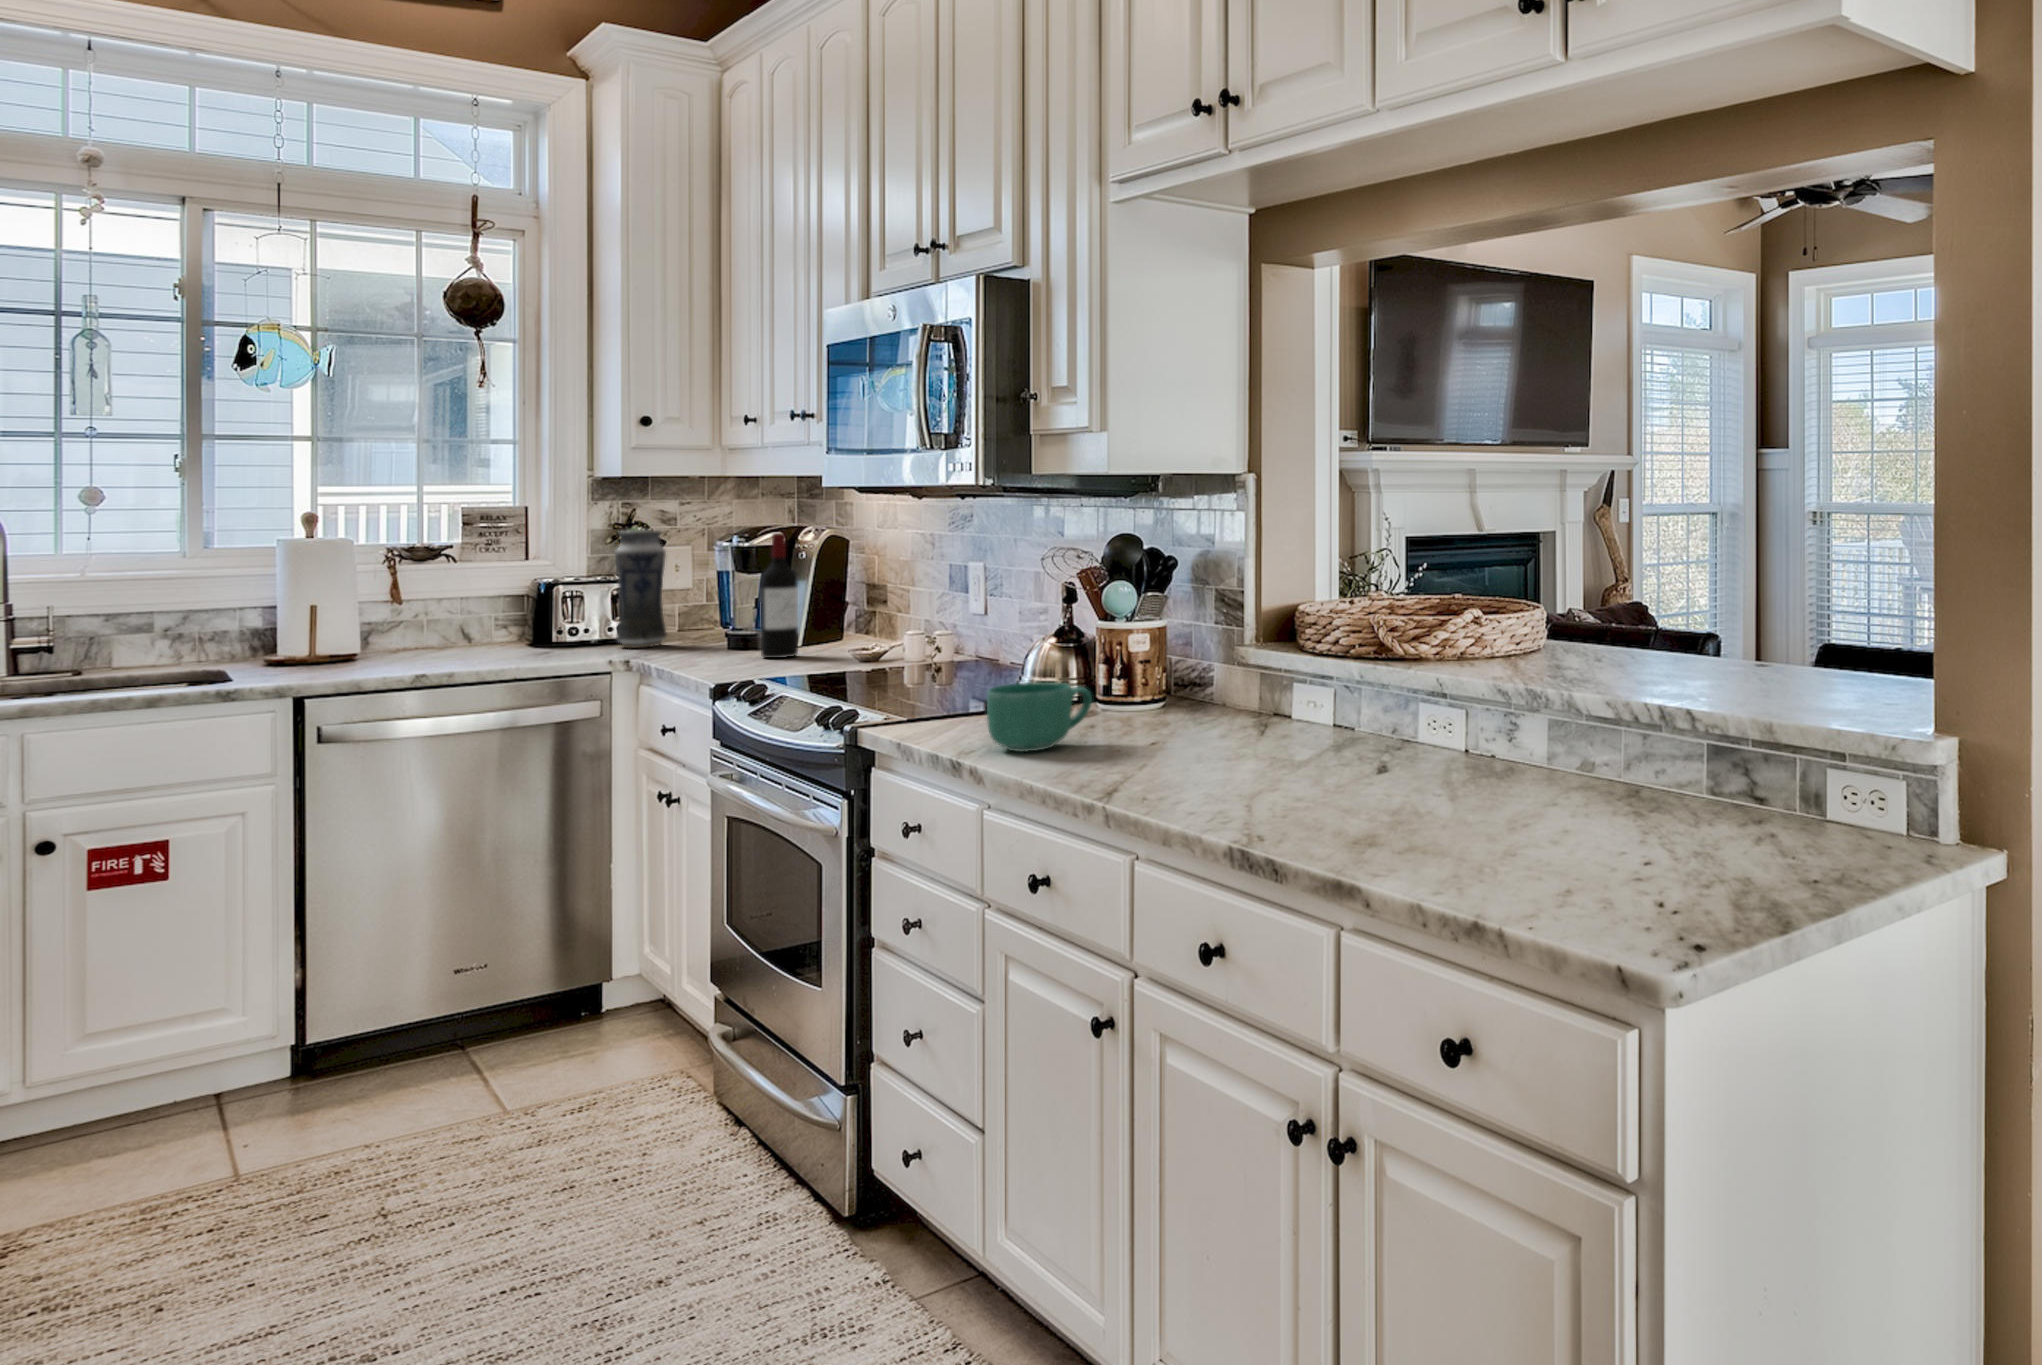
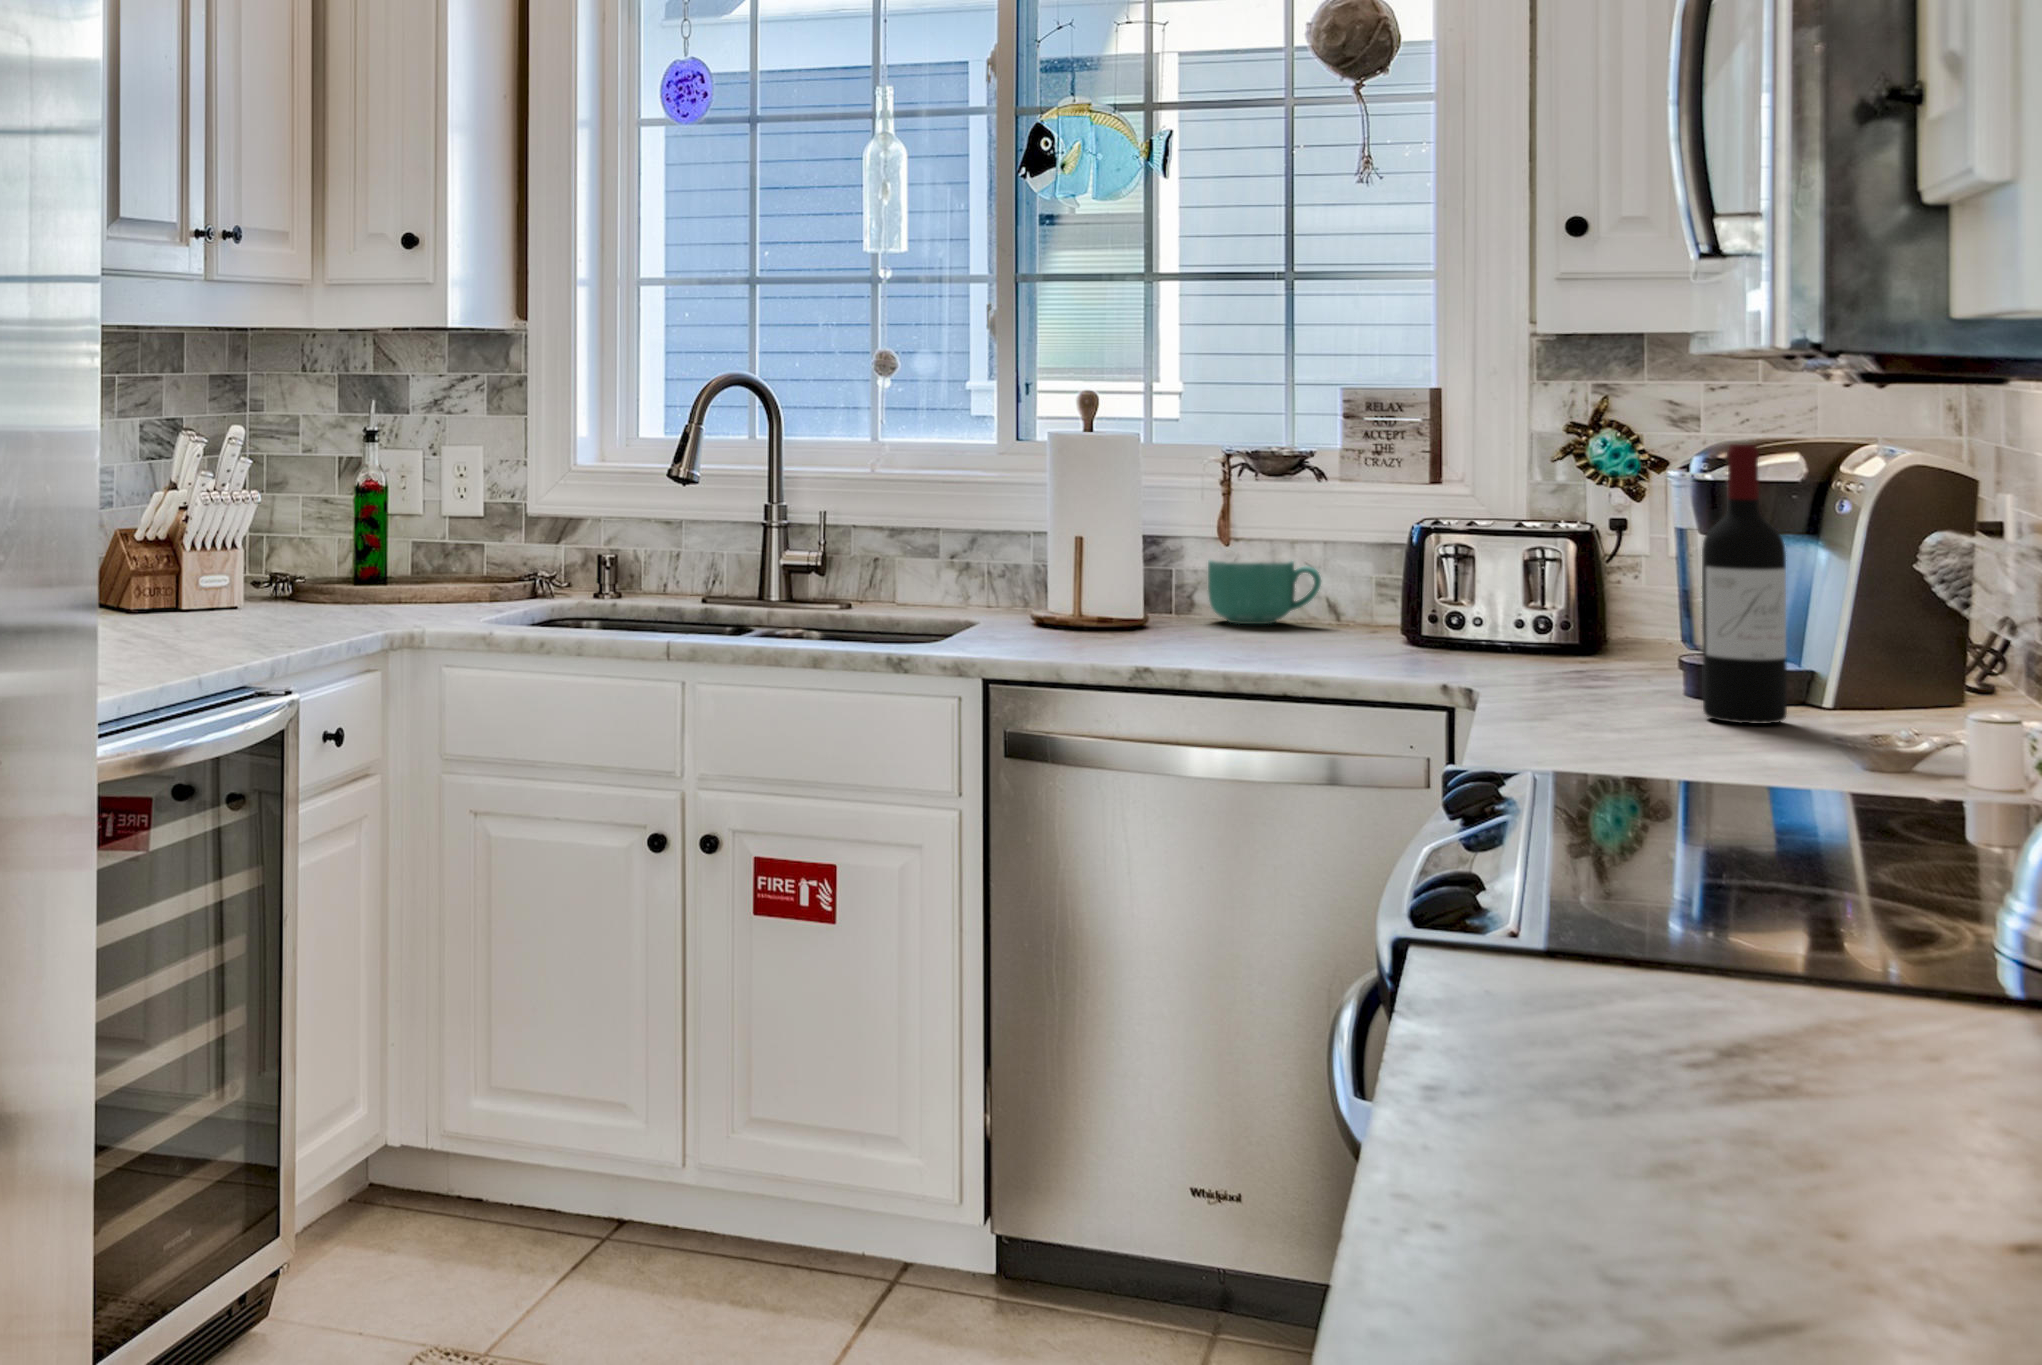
vase: present [615,530,667,648] -> none [1518,434,1613,664]
mug: present [987,682,1092,752] -> present [1208,561,1321,624]

